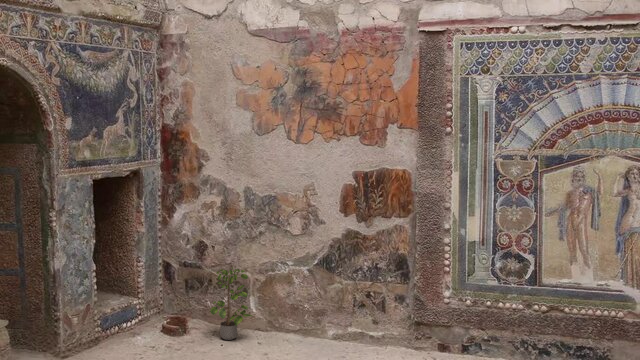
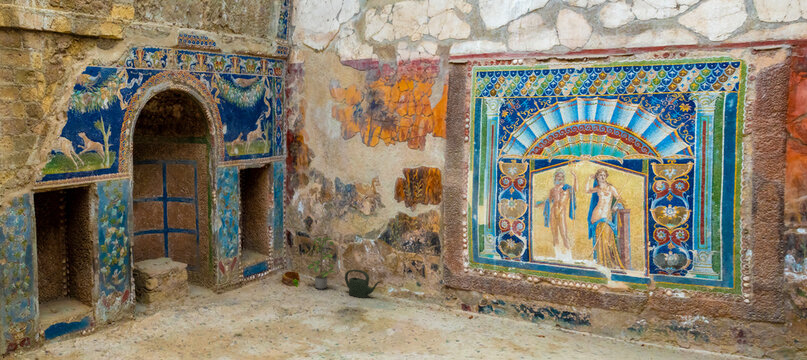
watering can: none [267,310,324,348] -> present [345,269,381,298]

